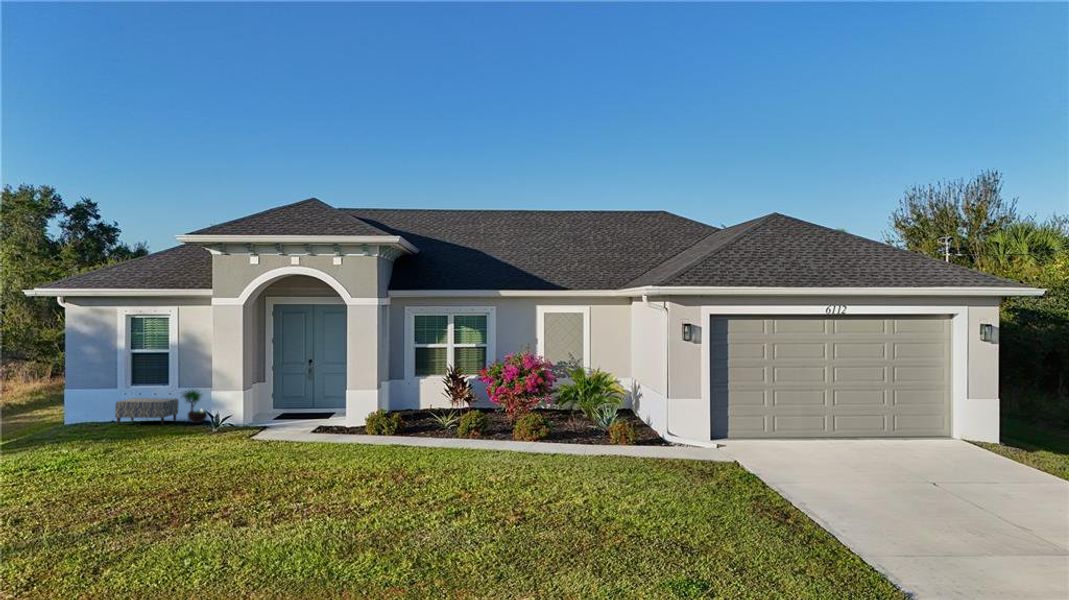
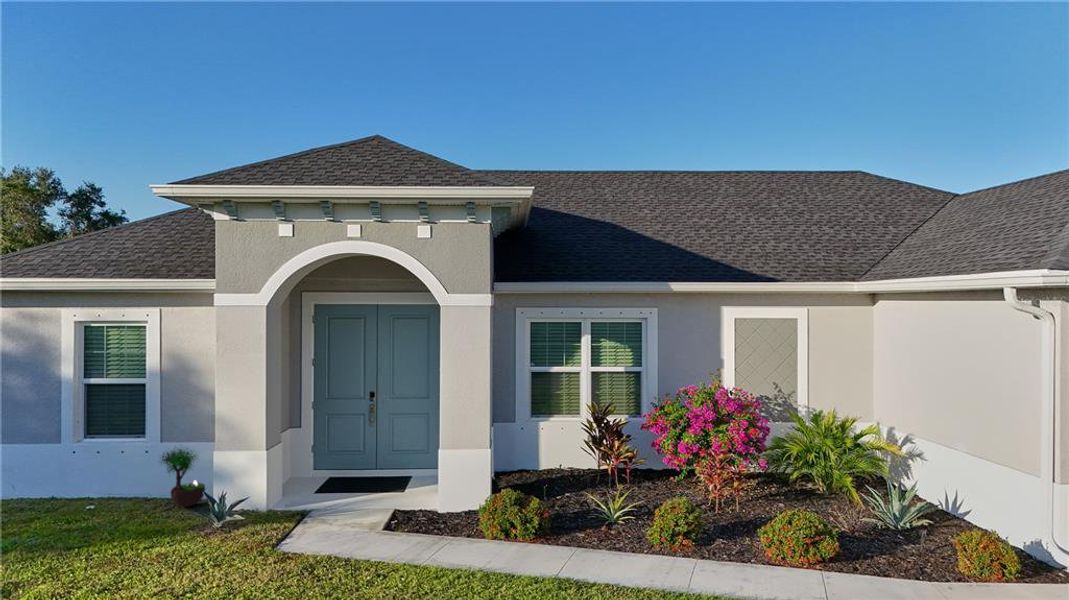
bench: present [115,398,179,425] -> none [51,460,160,510]

